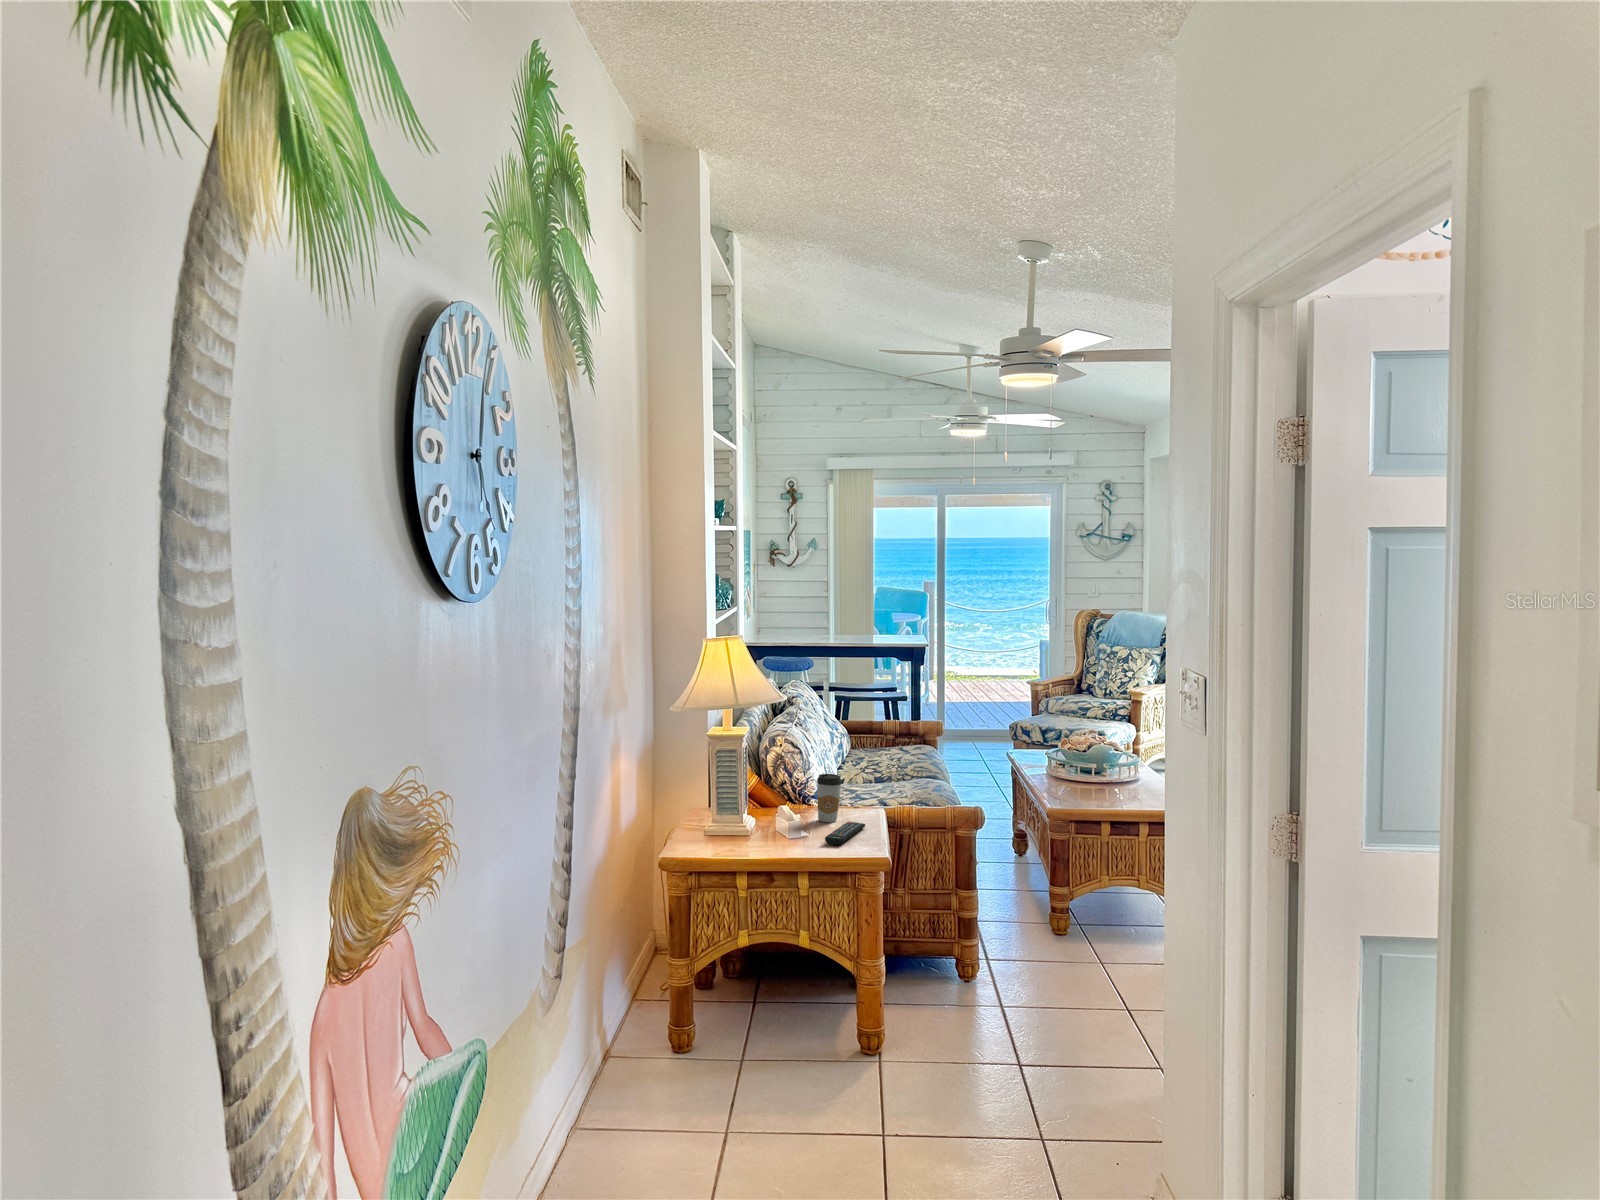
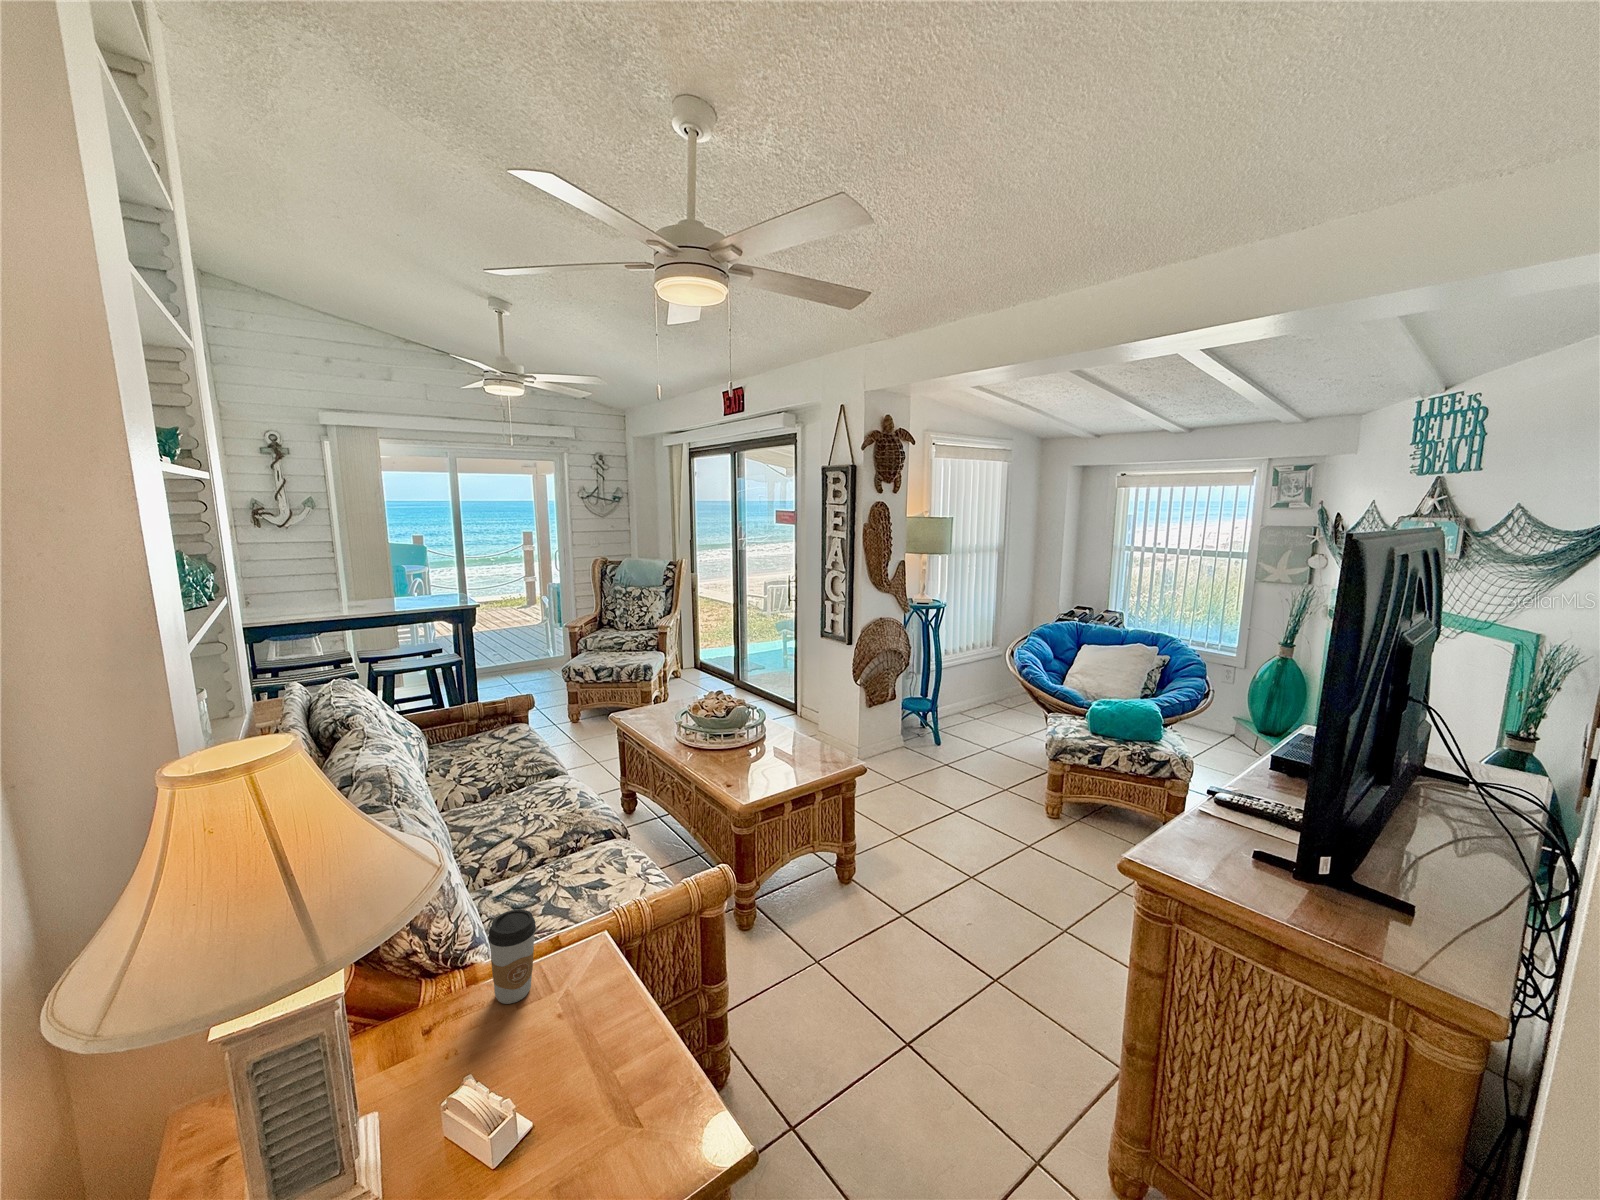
remote control: present [825,821,865,845] -> none [563,989,601,1108]

